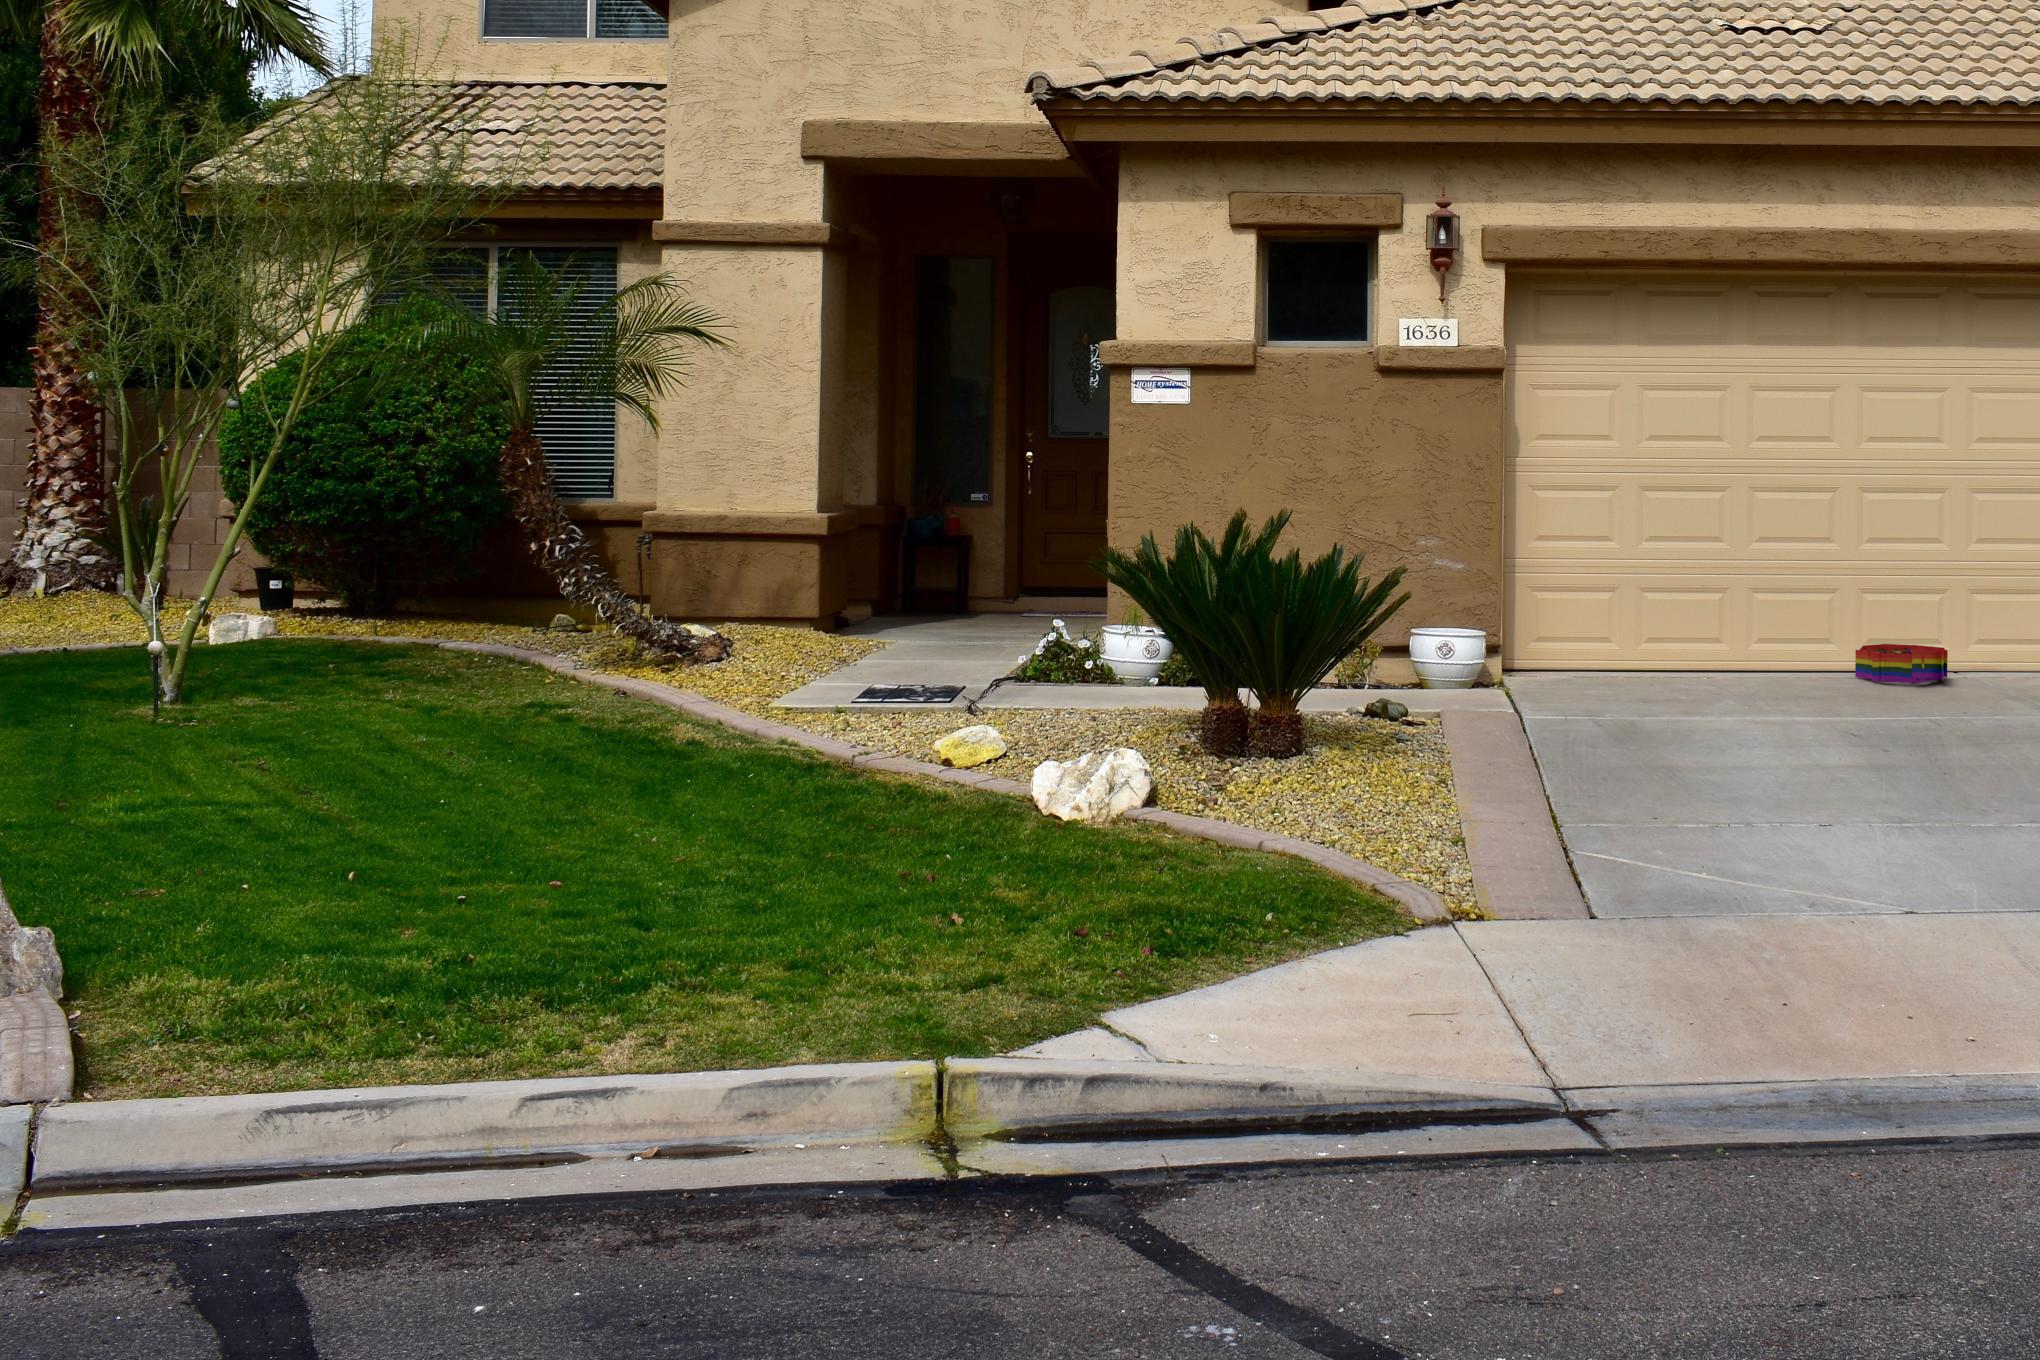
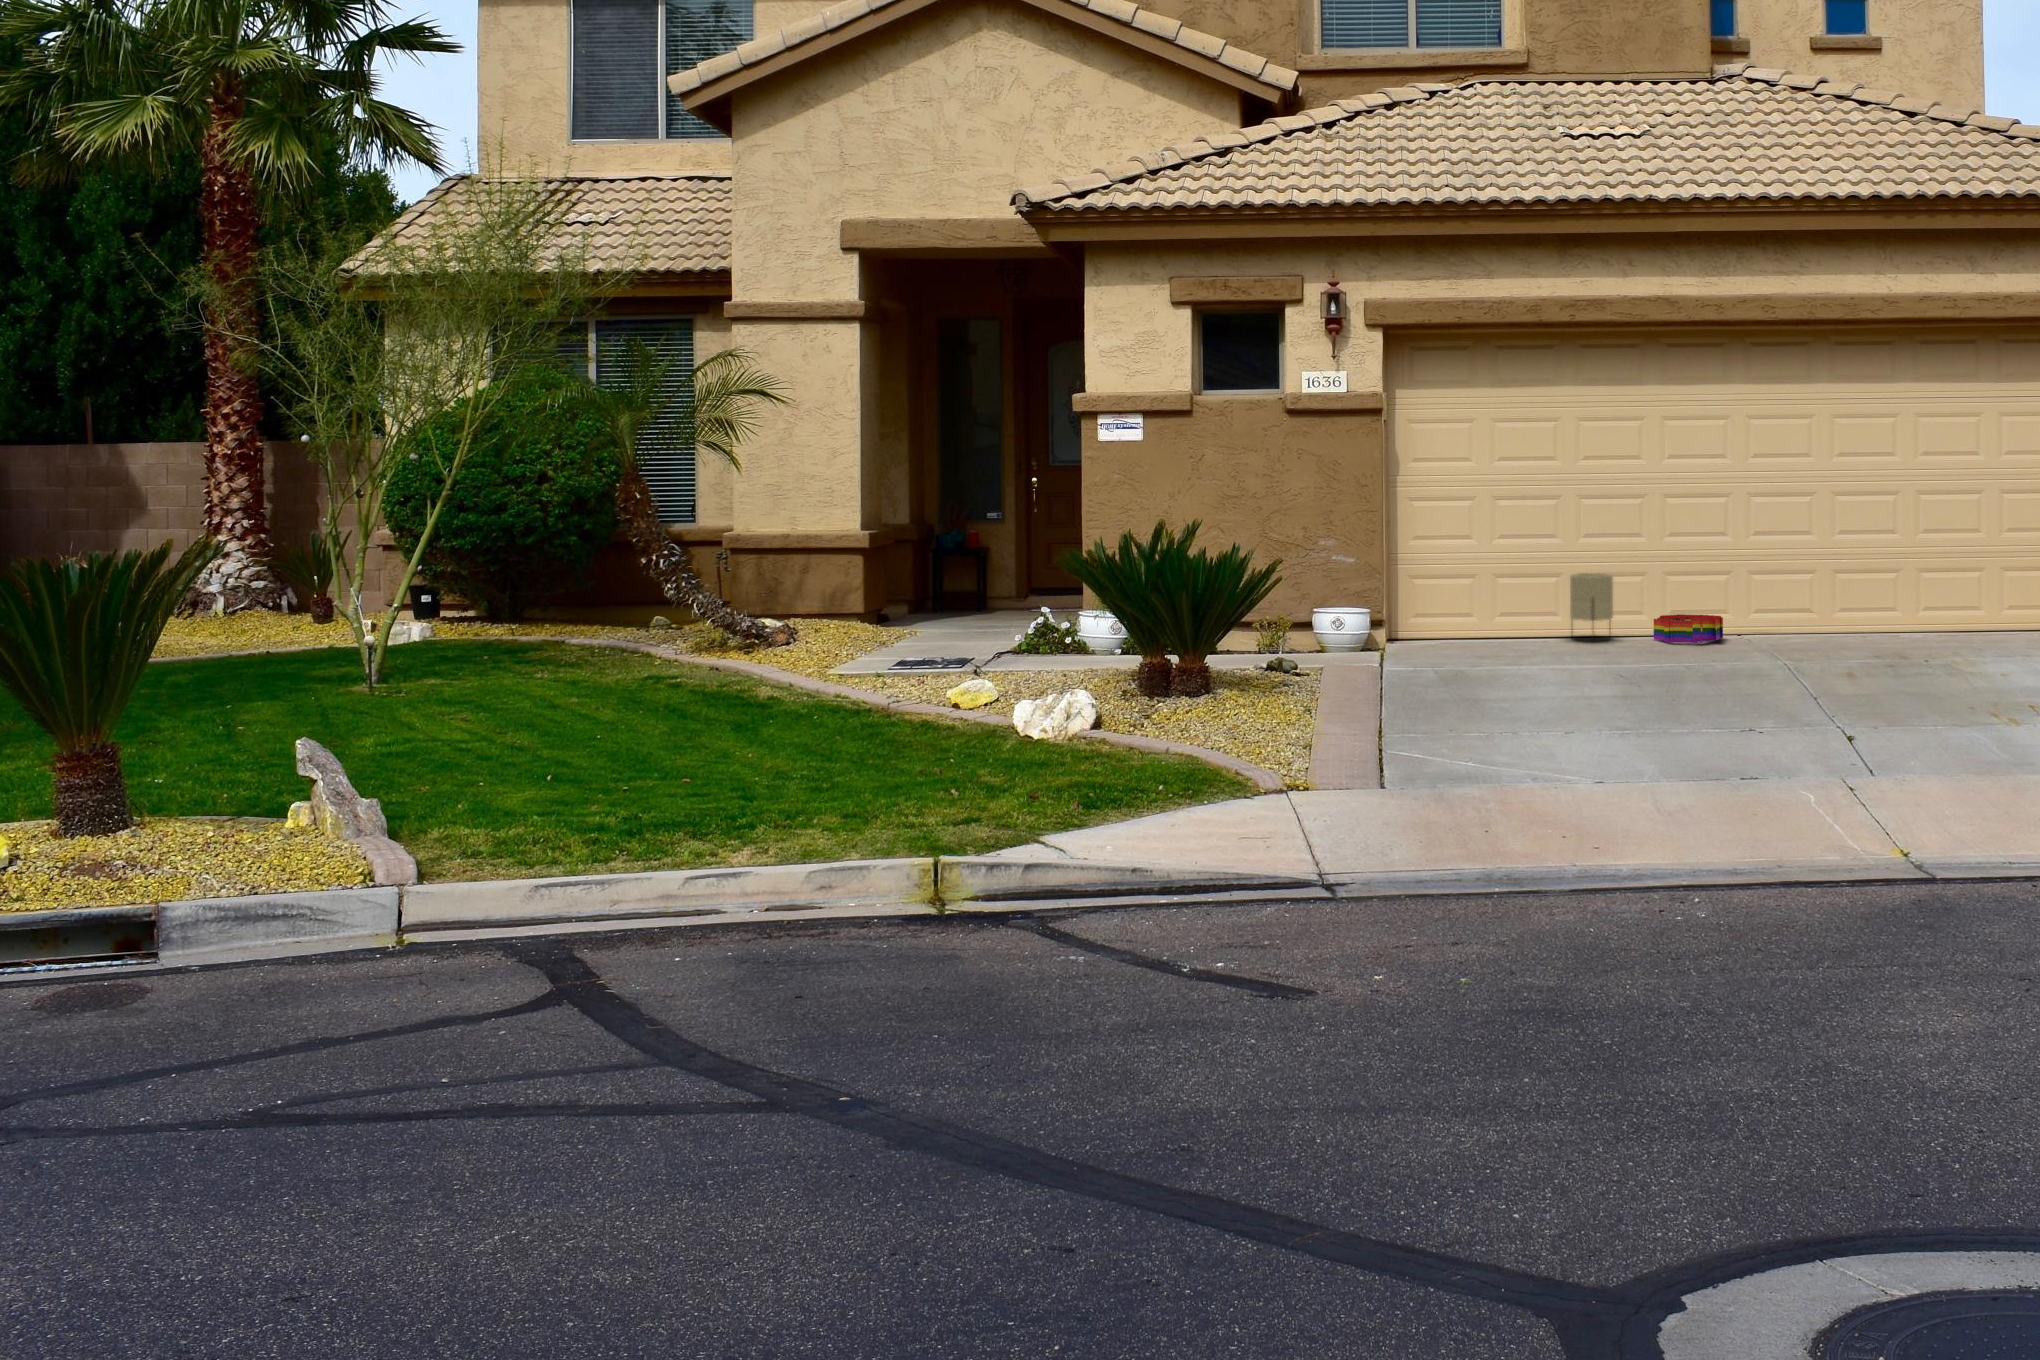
planter: none [1745,588,1802,678] -> present [1570,573,1613,622]

